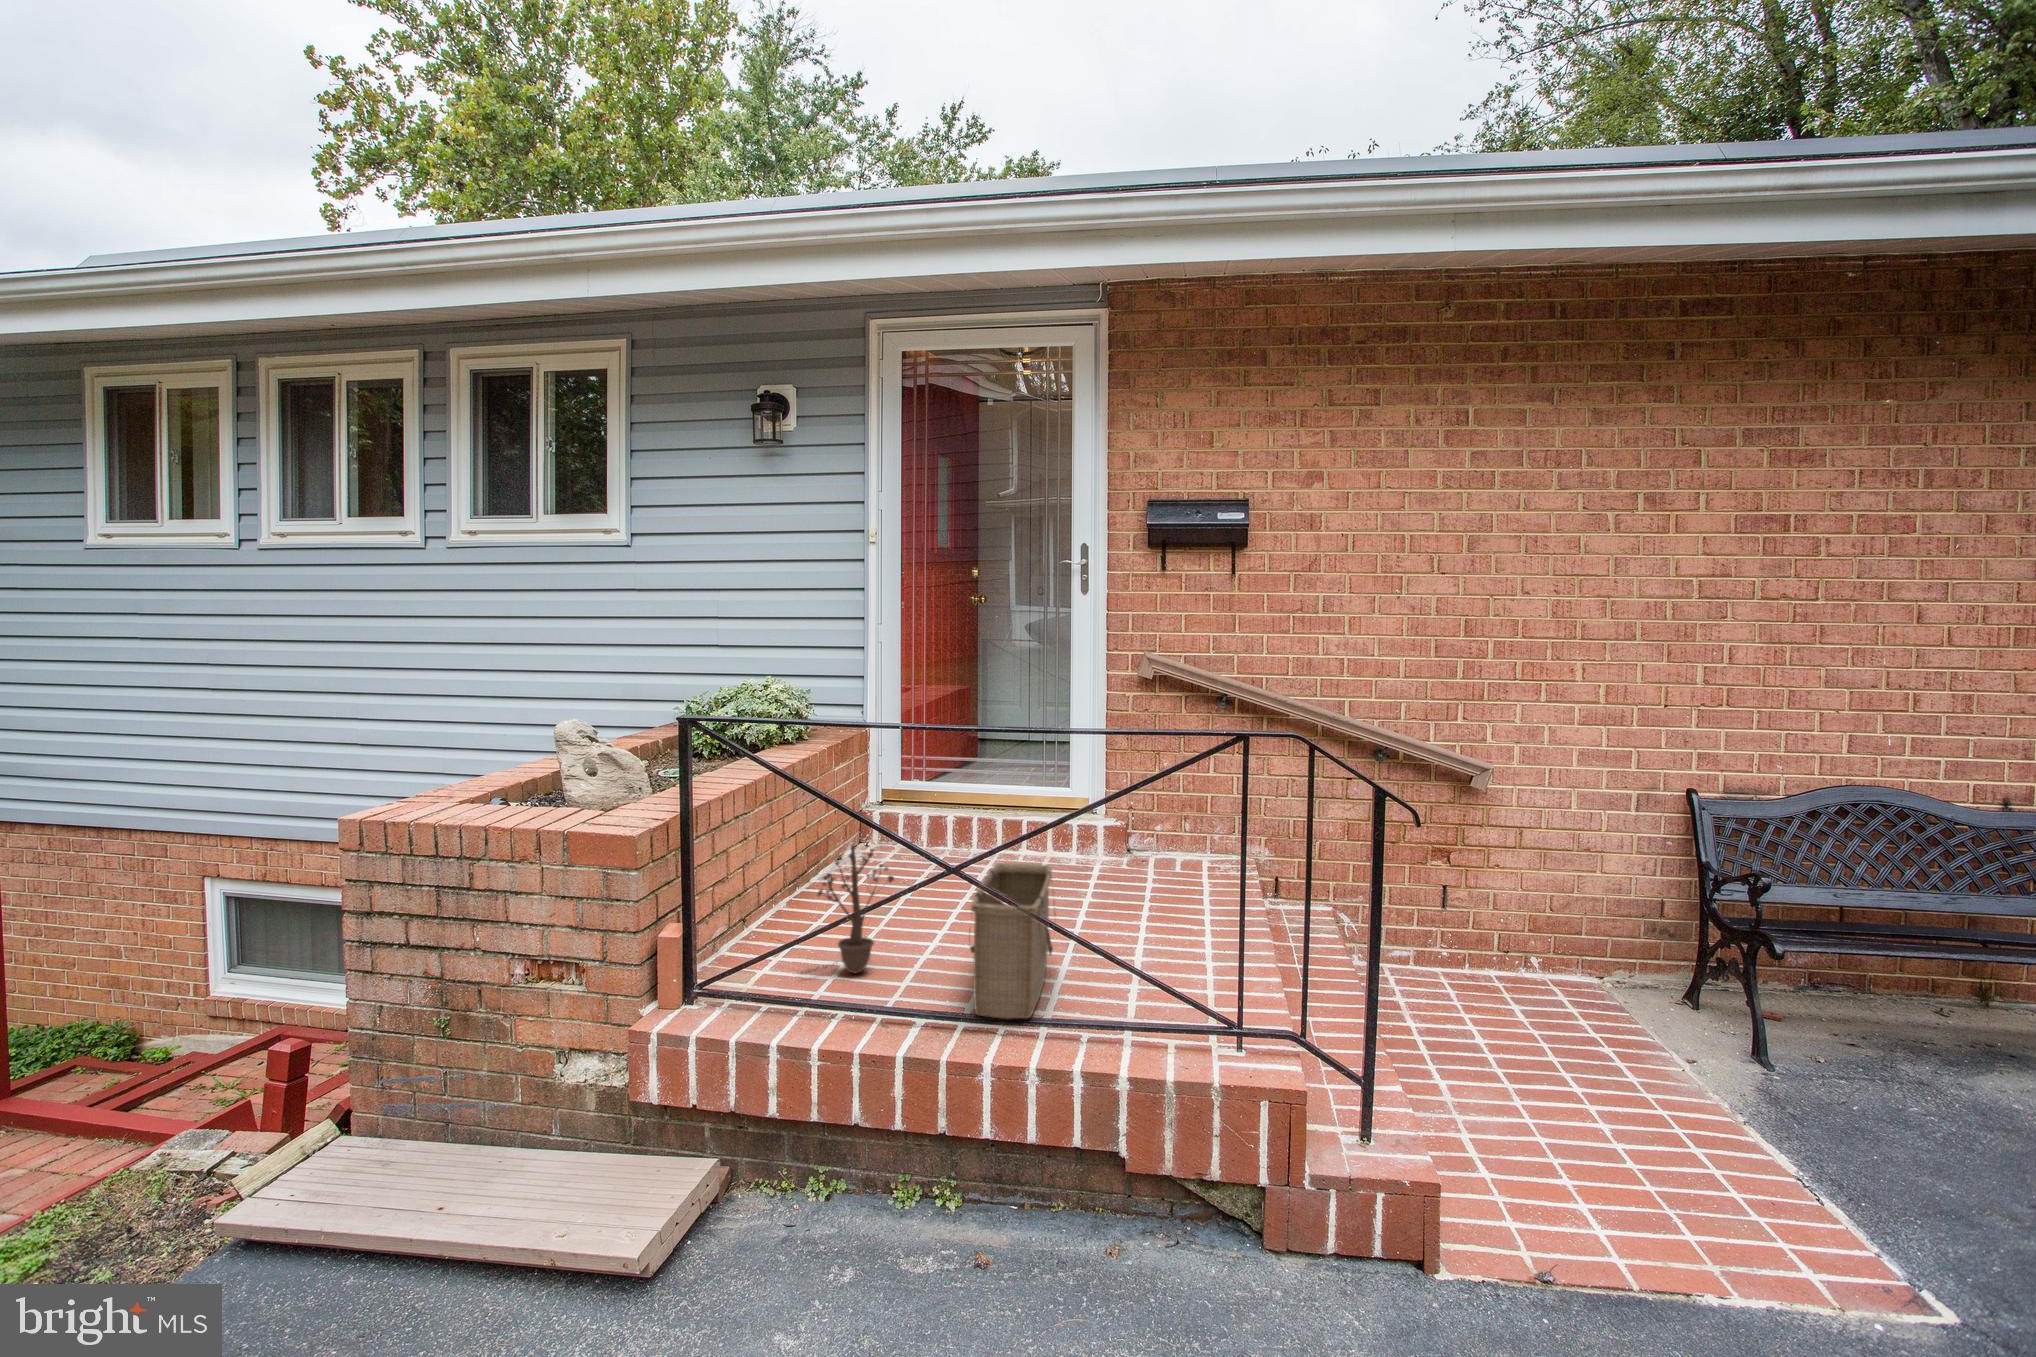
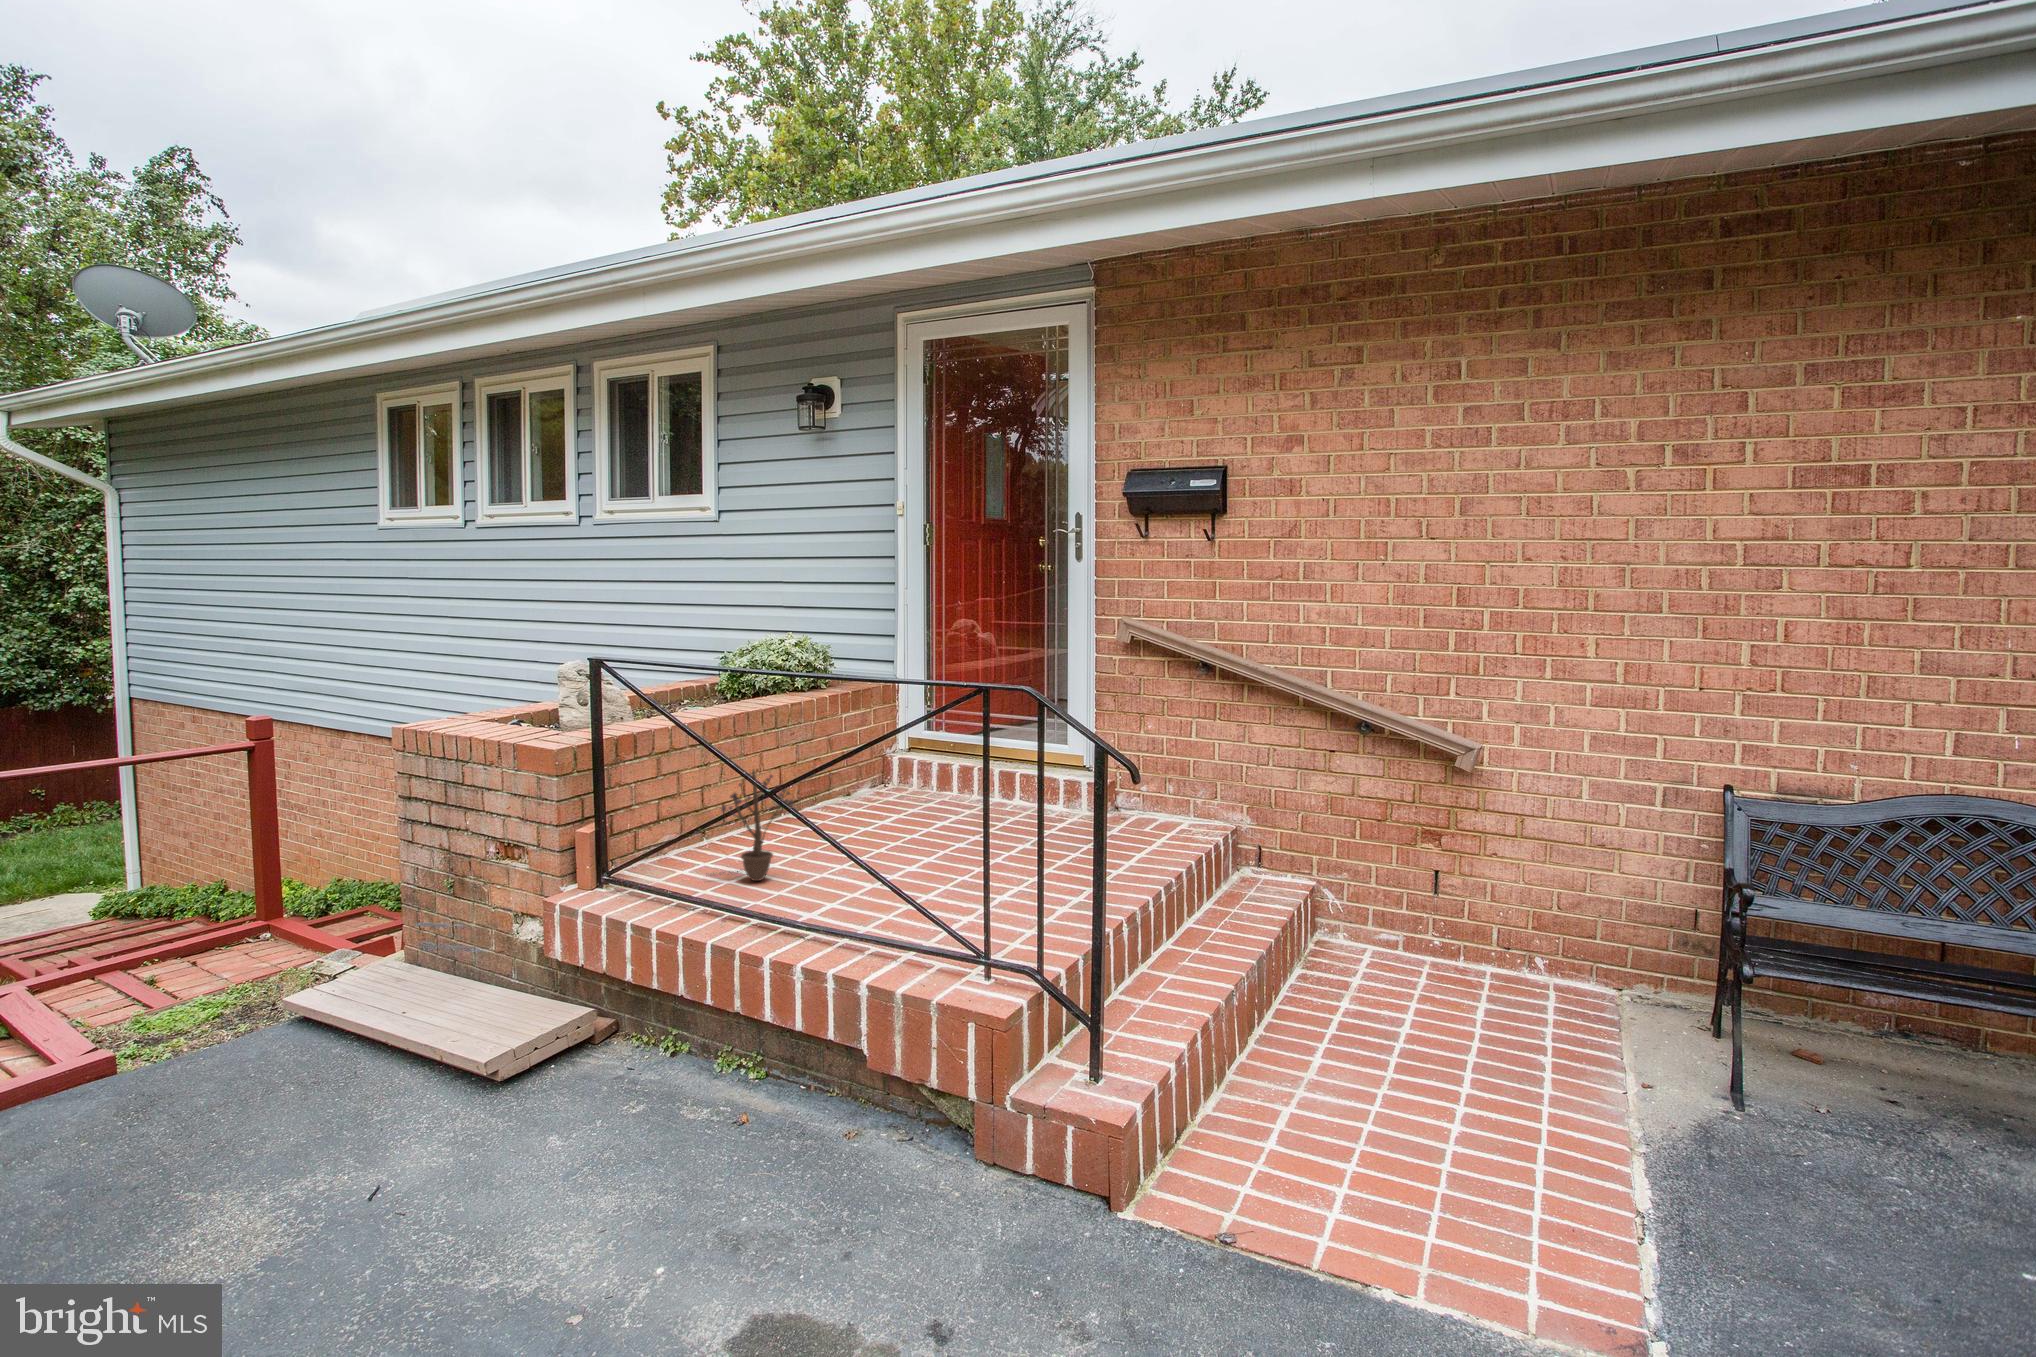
basket: present [969,863,1053,1019] -> none [800,797,927,932]

